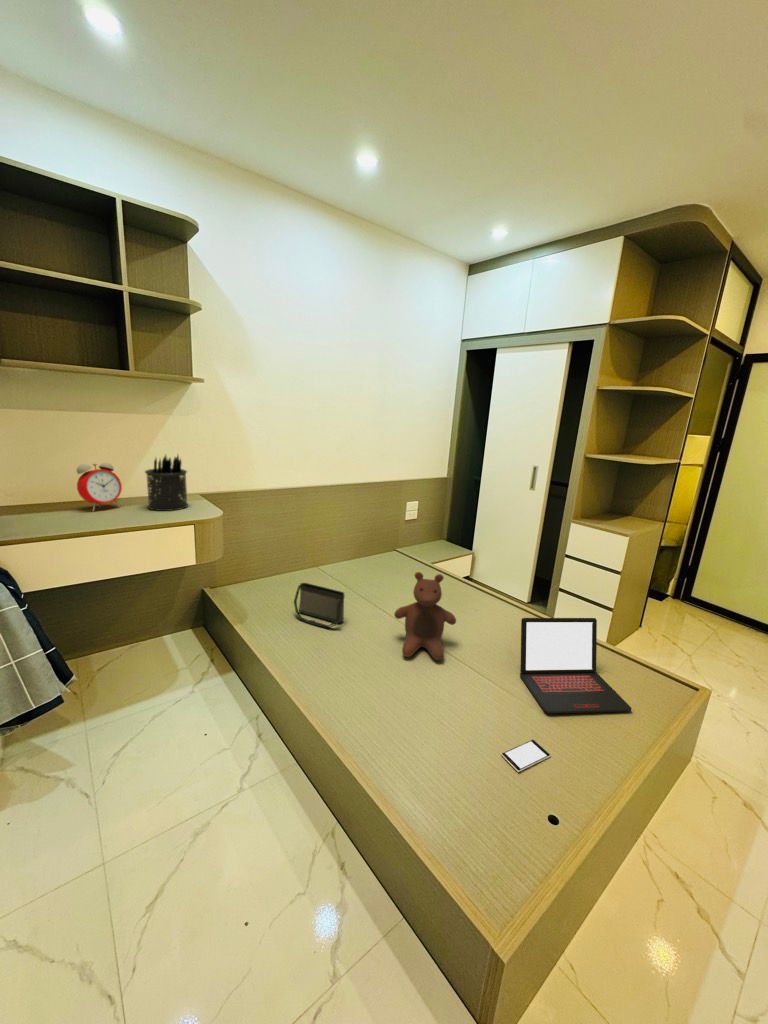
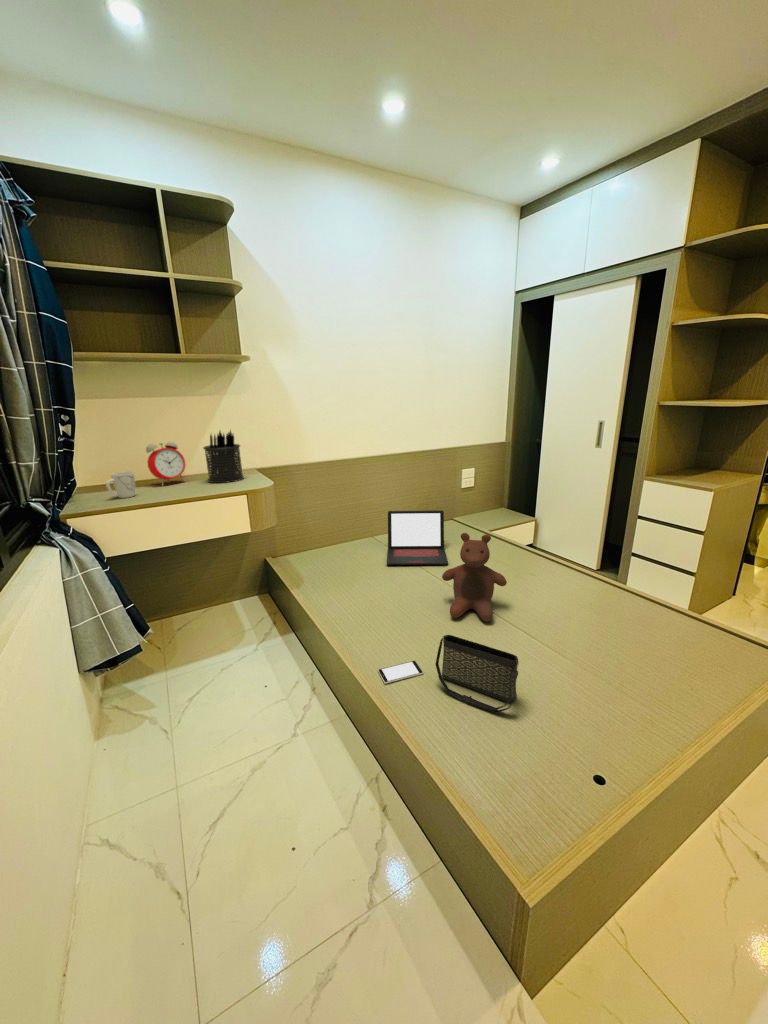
mug: none [28,495,64,525] -> present [106,471,135,498]
handbag: present [294,583,345,628] -> present [435,635,519,713]
laptop: present [520,618,632,713] -> present [387,510,448,565]
smartphone: present [501,739,551,772] -> present [378,661,423,684]

